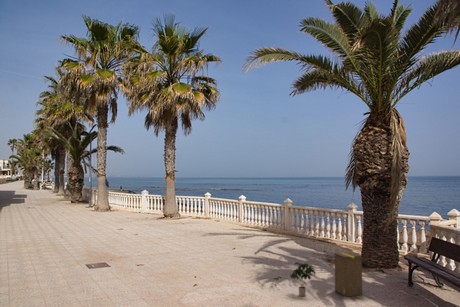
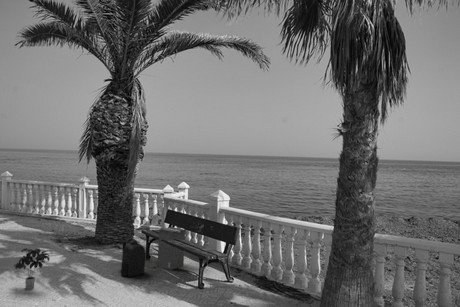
cardboard box: present [335,253,362,296] -> present [157,227,186,270]
backpack: none [380,265,406,301] -> present [120,240,145,277]

